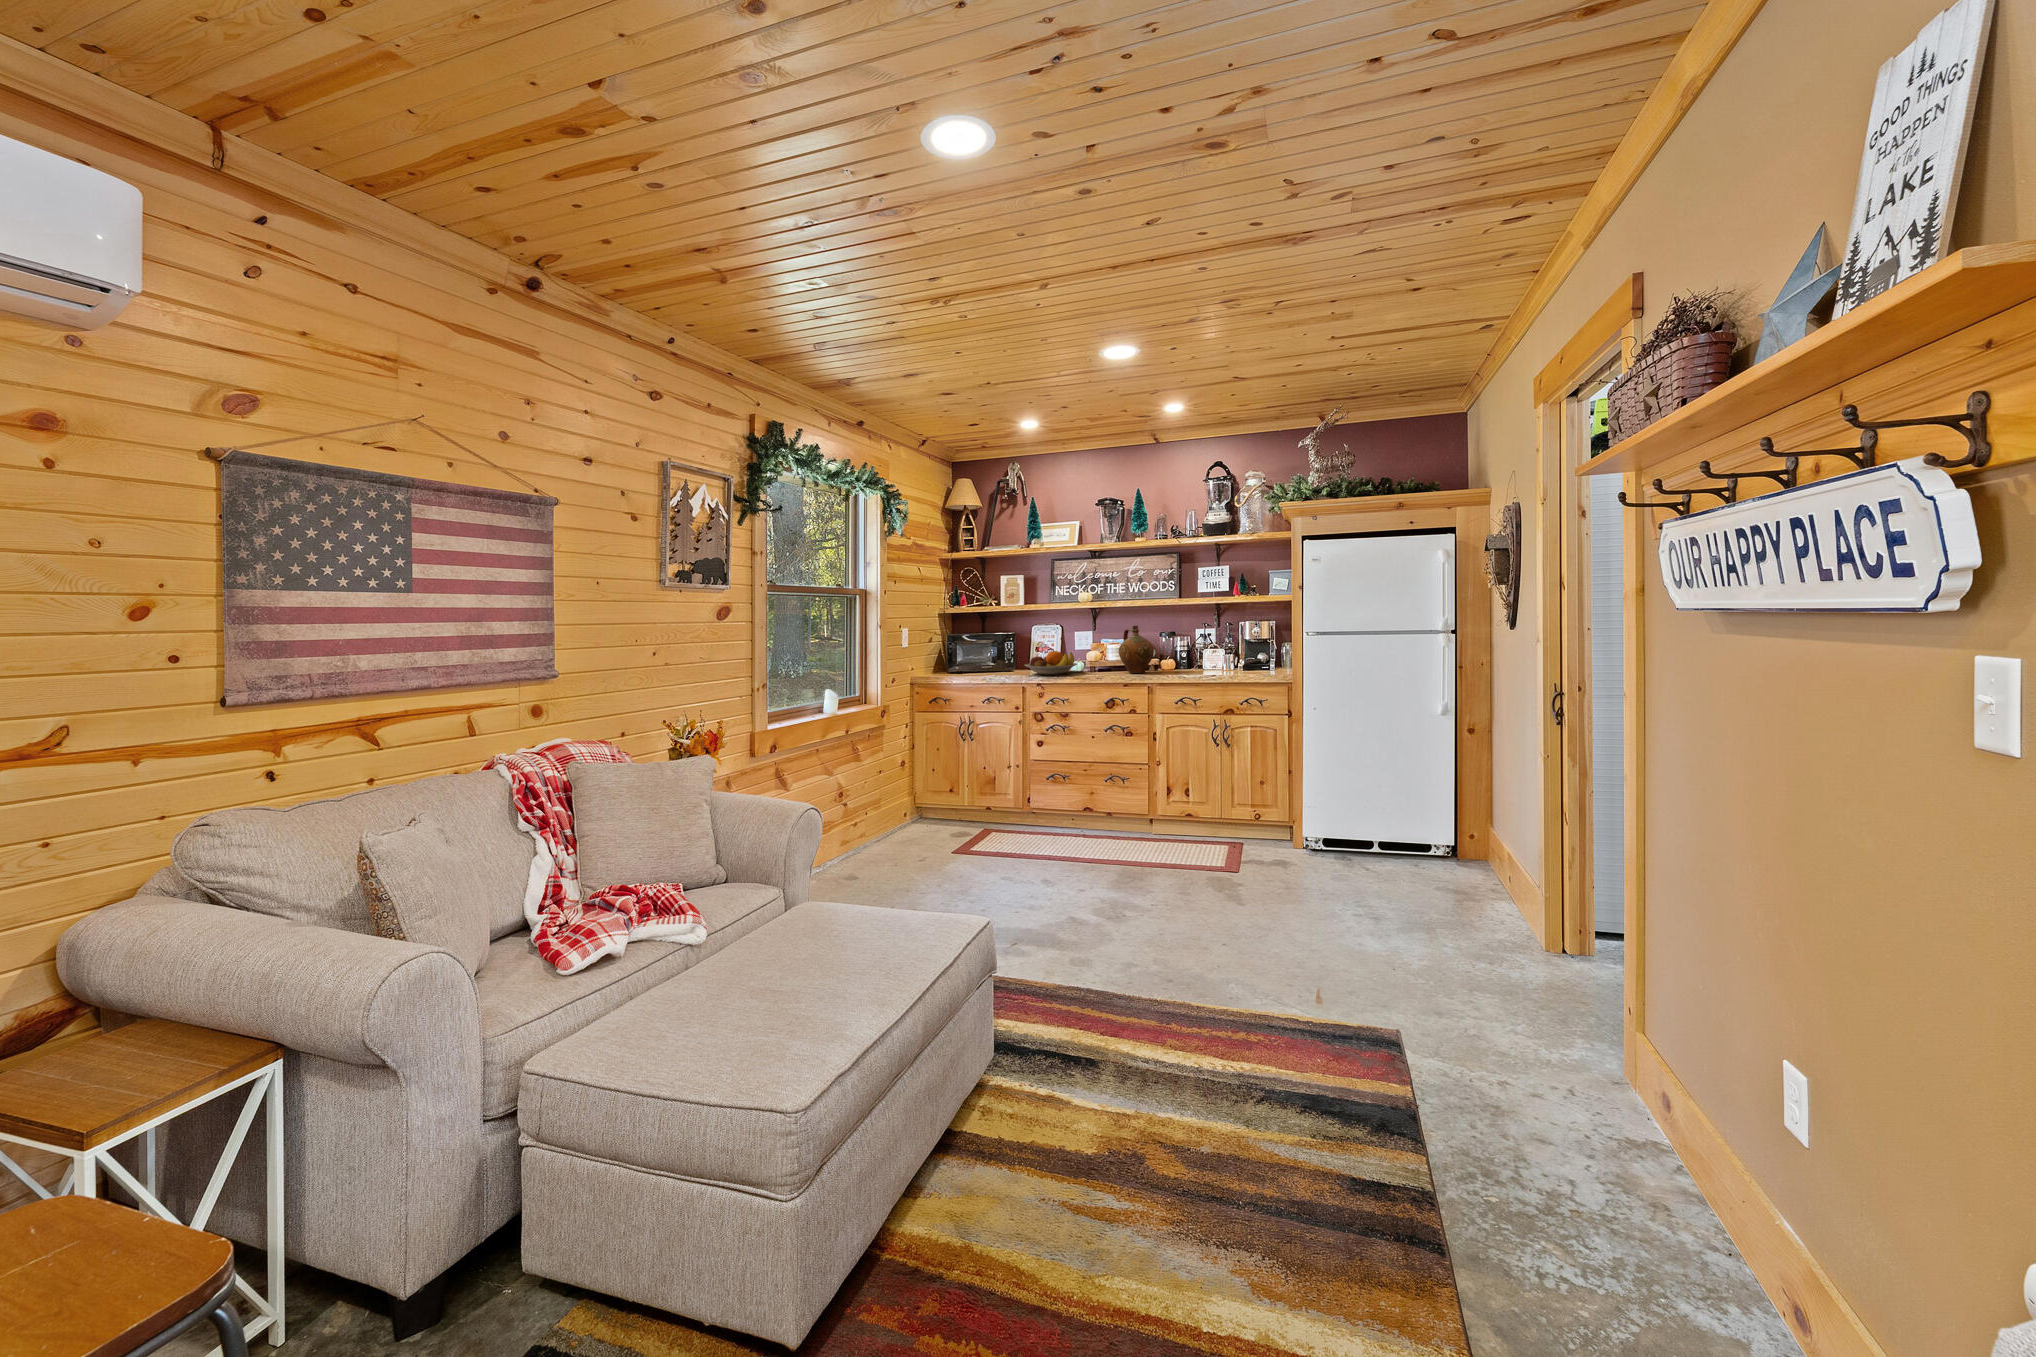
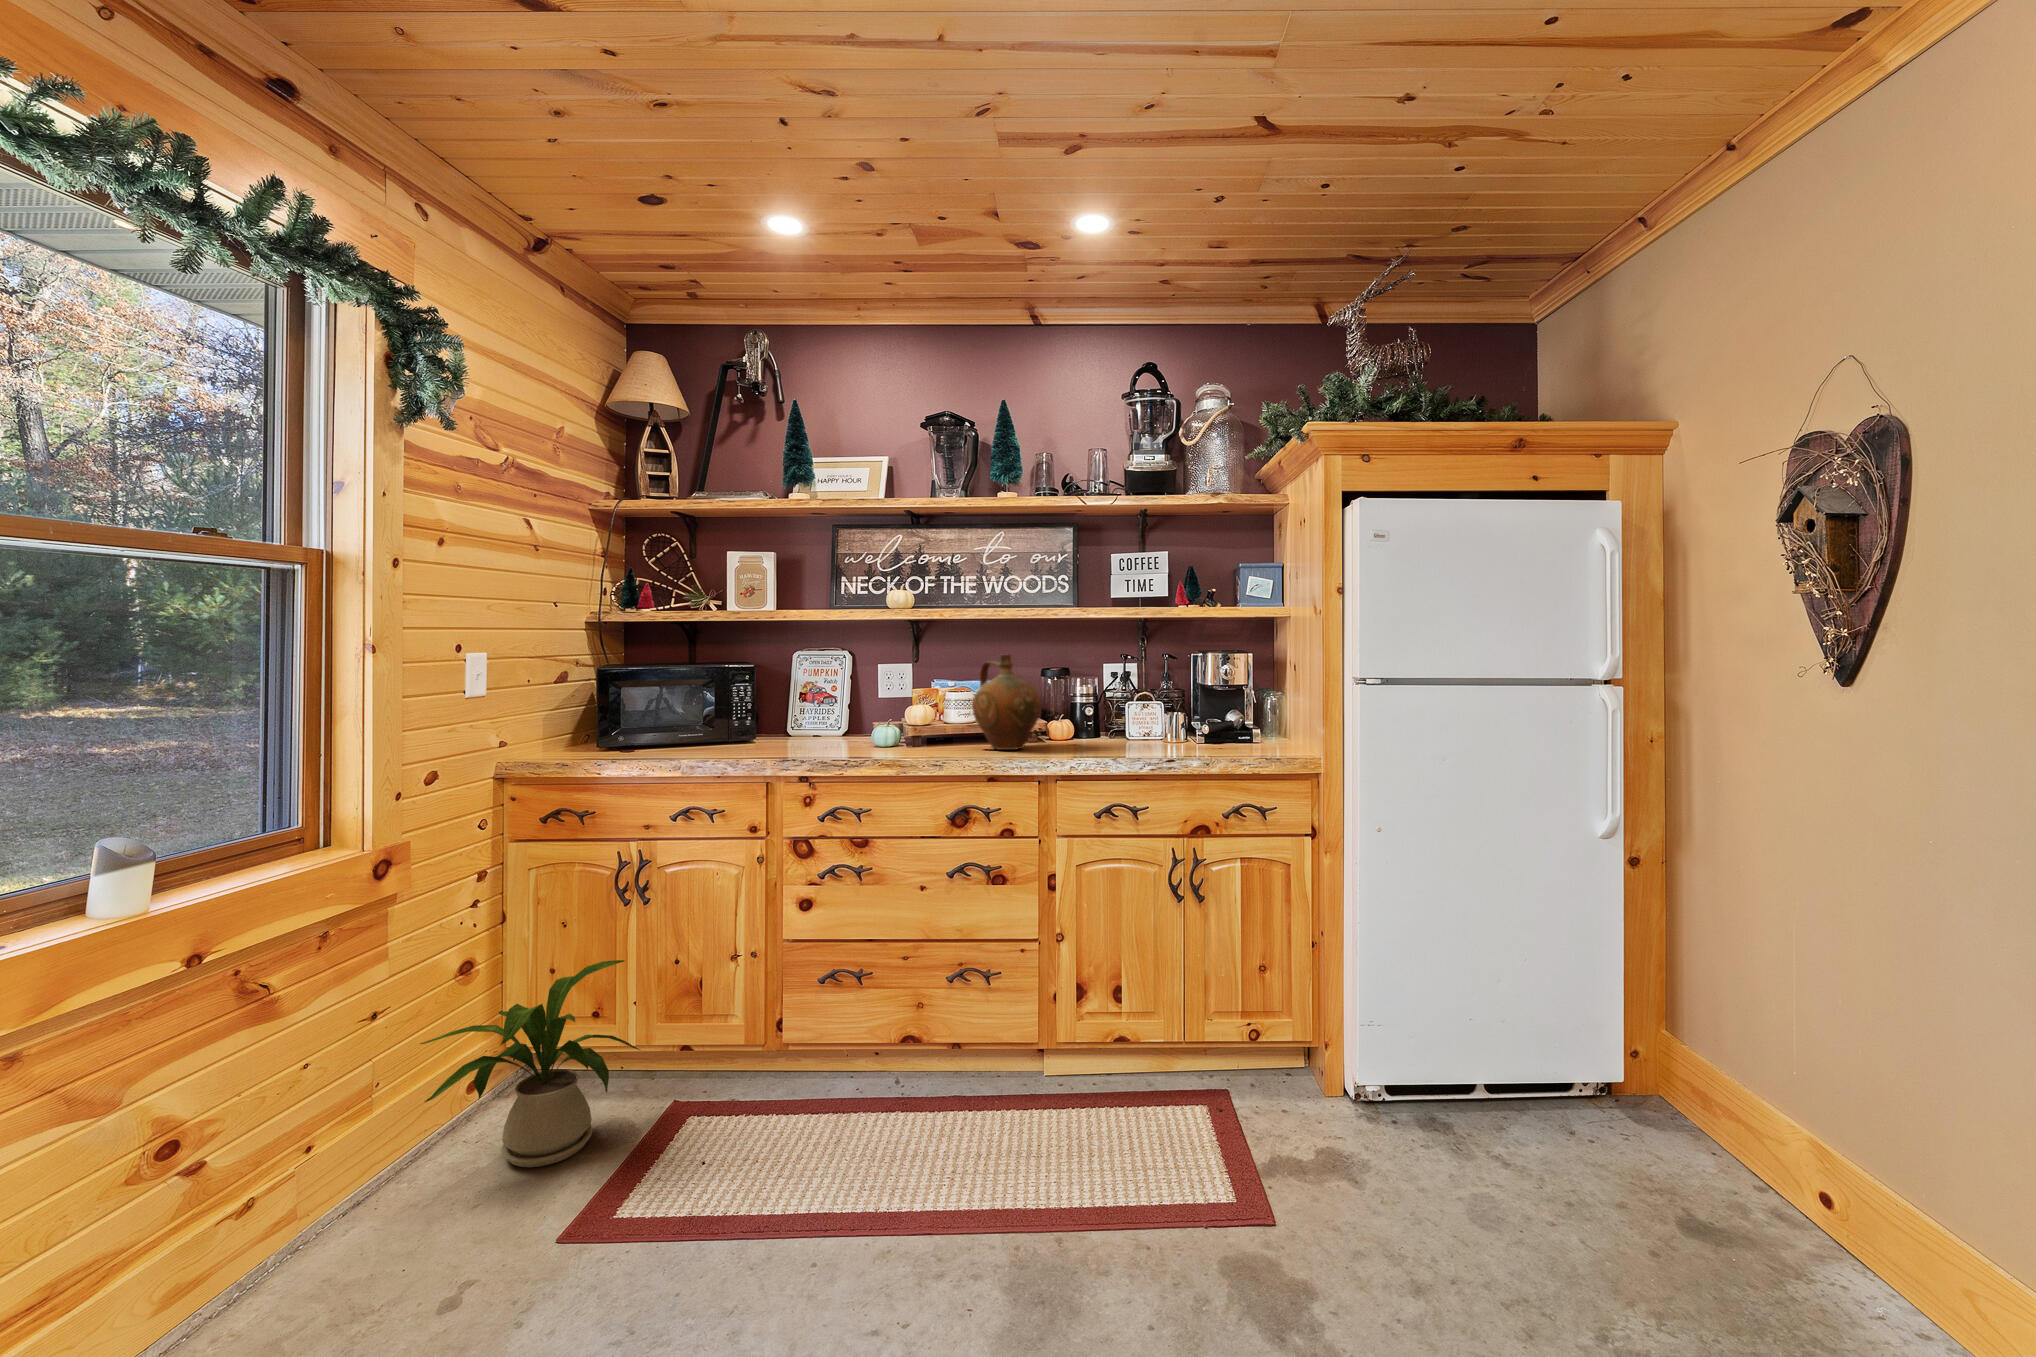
fruit bowl: present [1024,651,1077,675] -> none [774,703,886,753]
house plant: none [889,761,971,840] -> present [420,960,640,1167]

